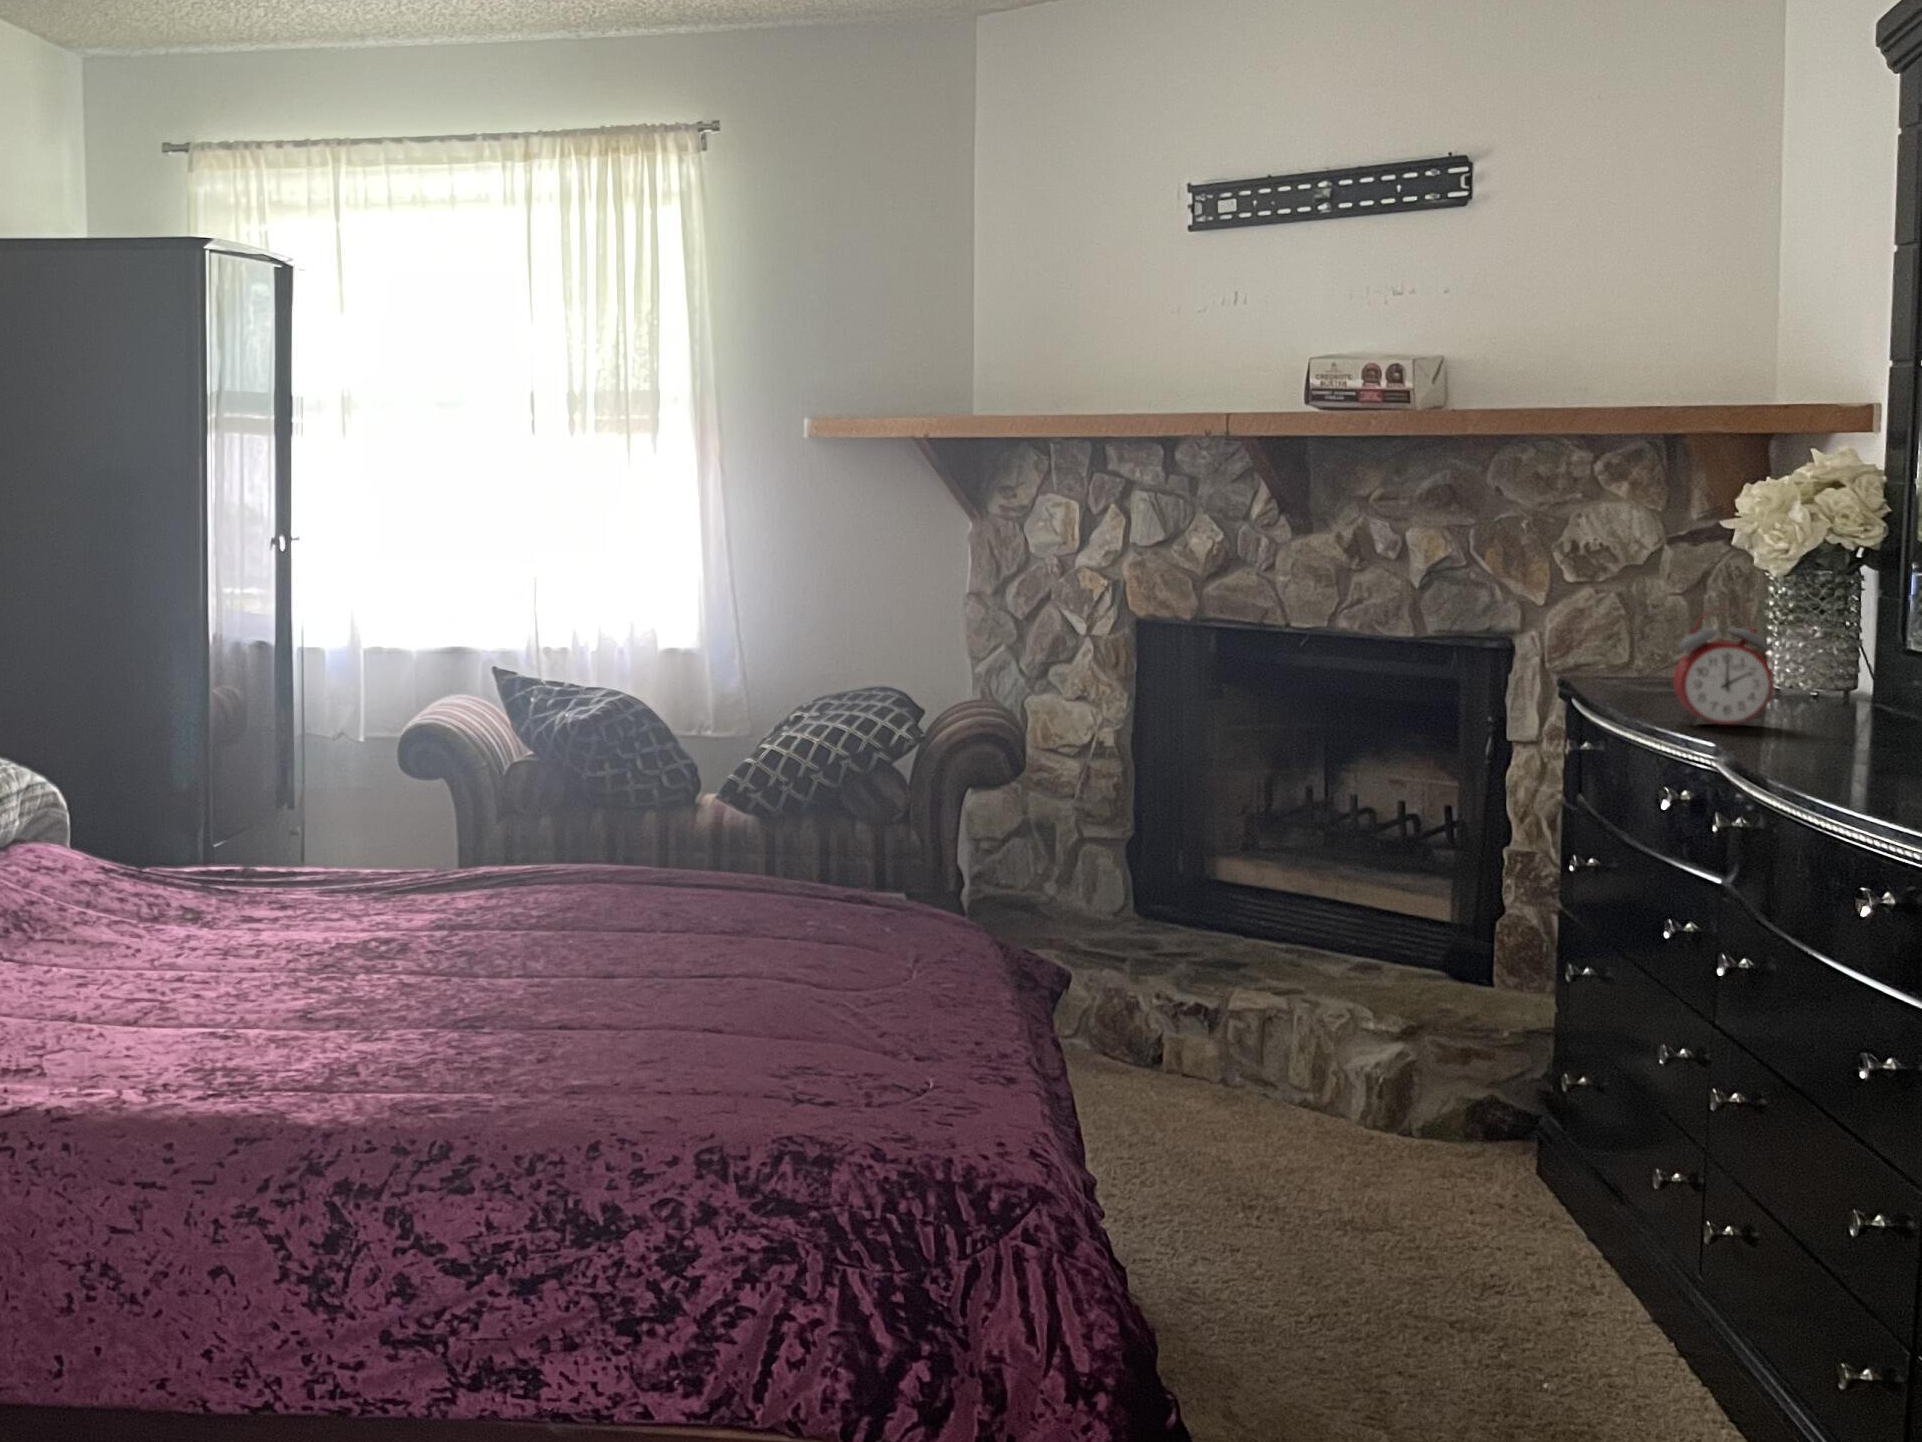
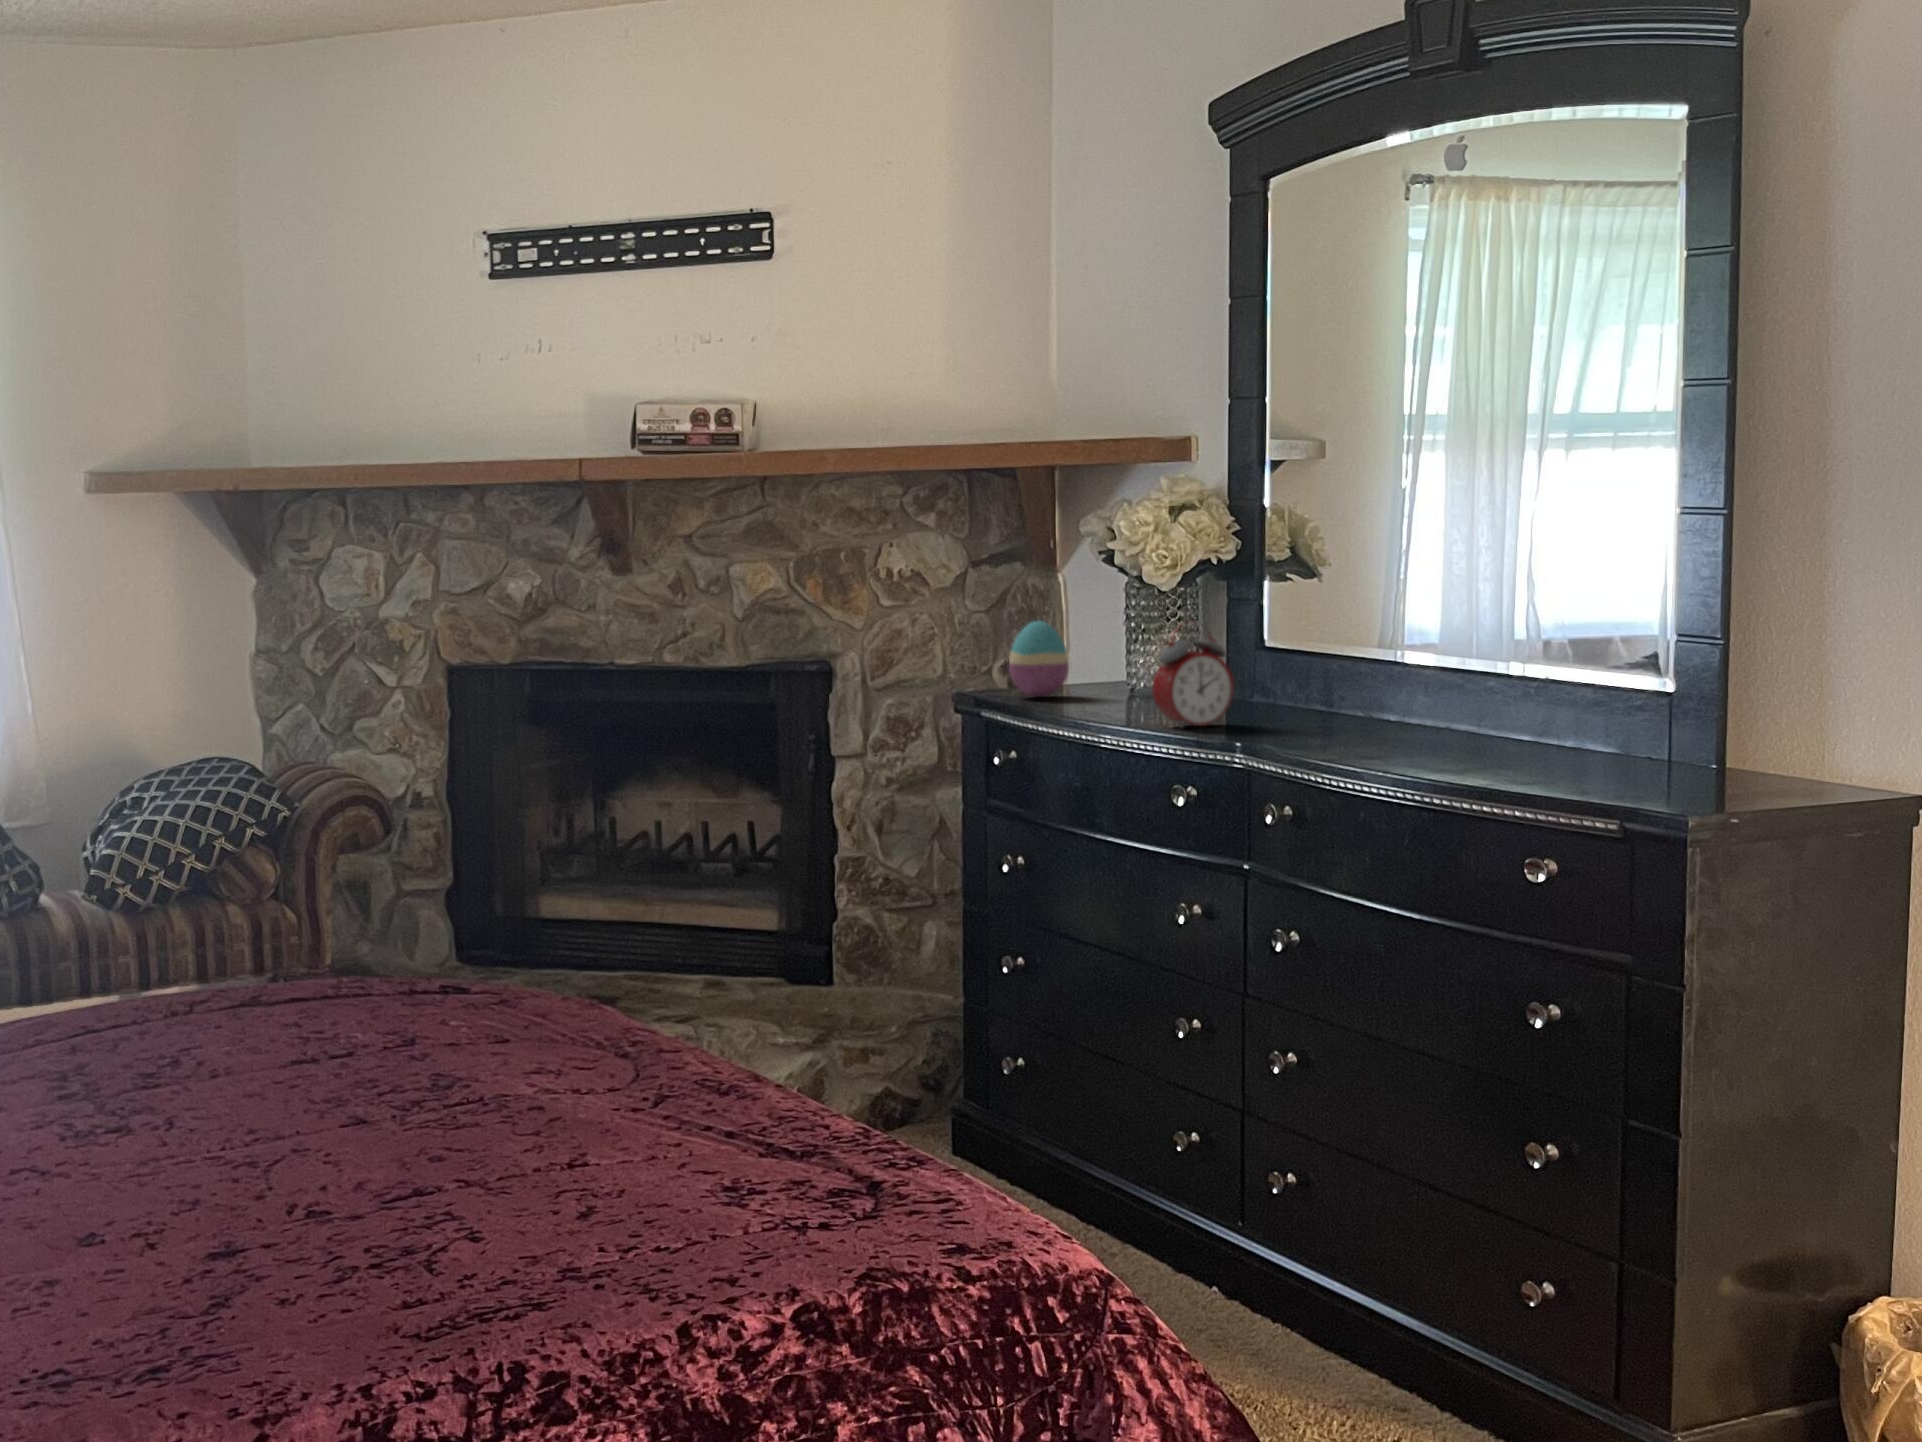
decorative egg: none [1622,603,1694,687] -> present [1009,621,1069,697]

